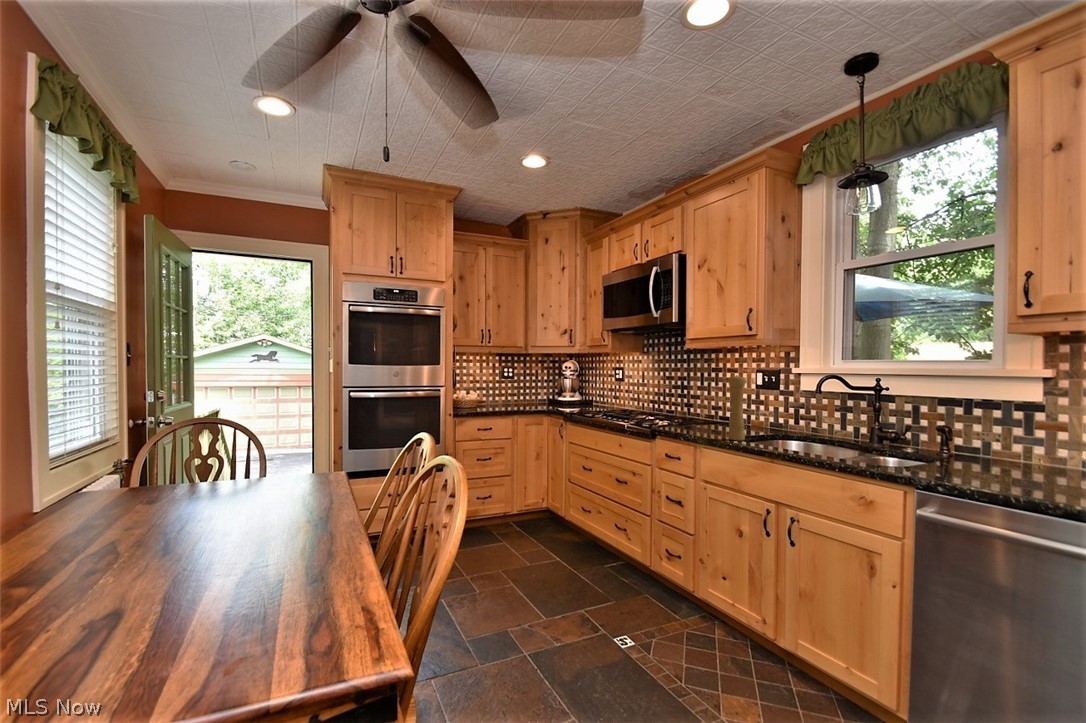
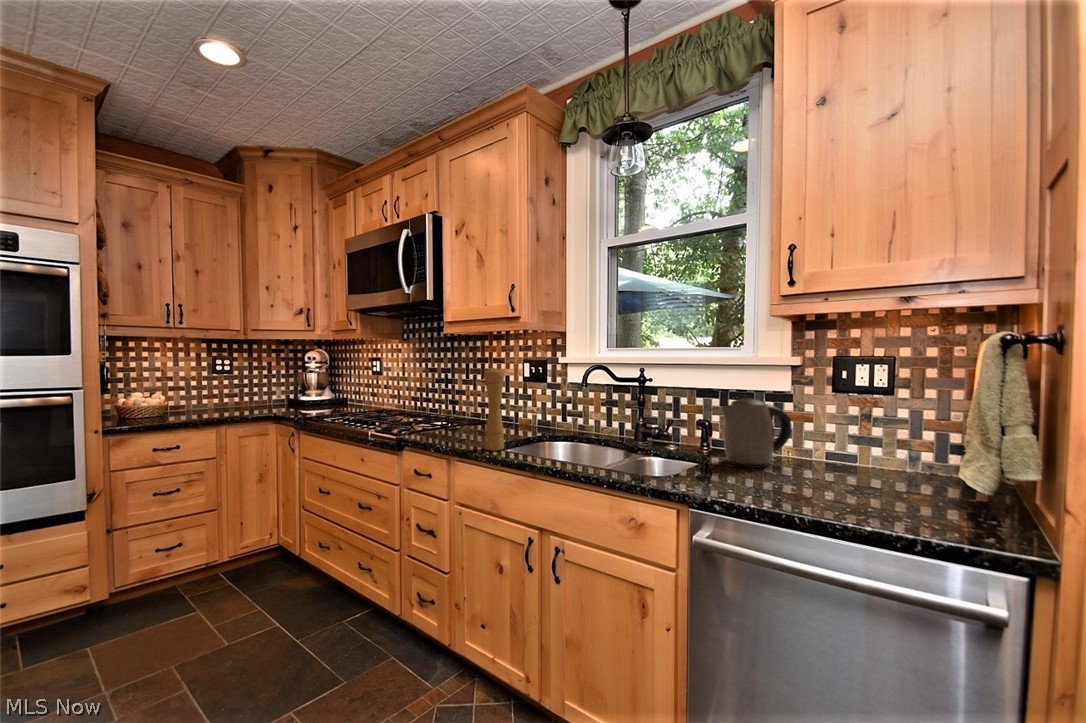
kettle: none [960,407,1043,470] -> present [722,398,792,468]

